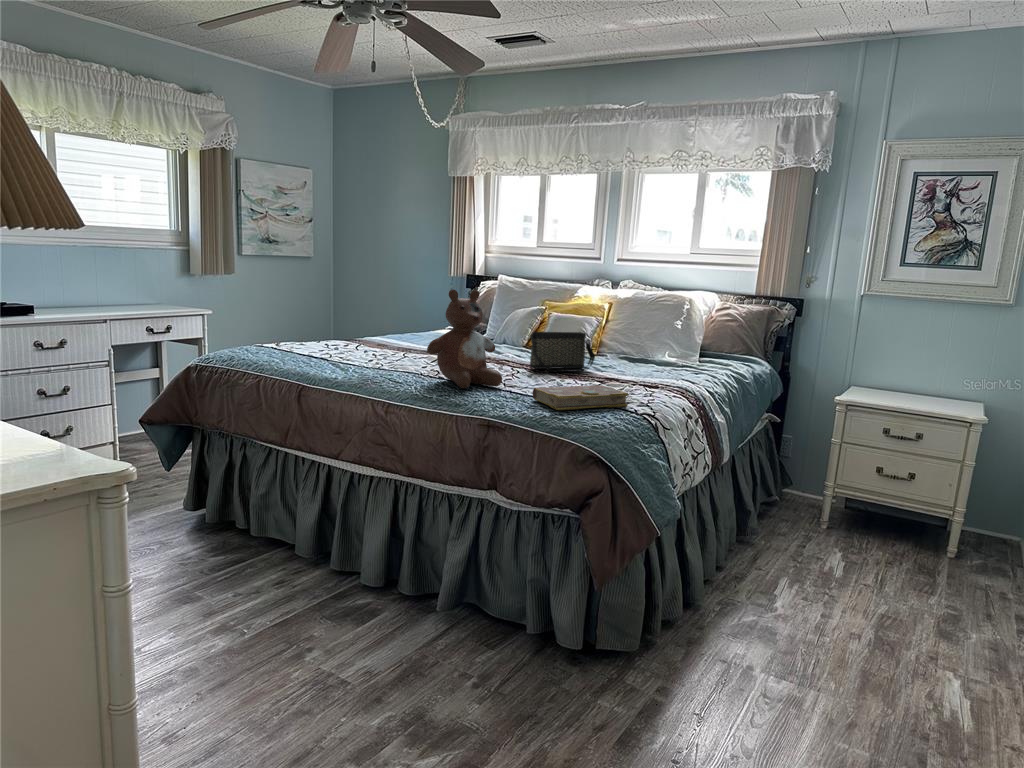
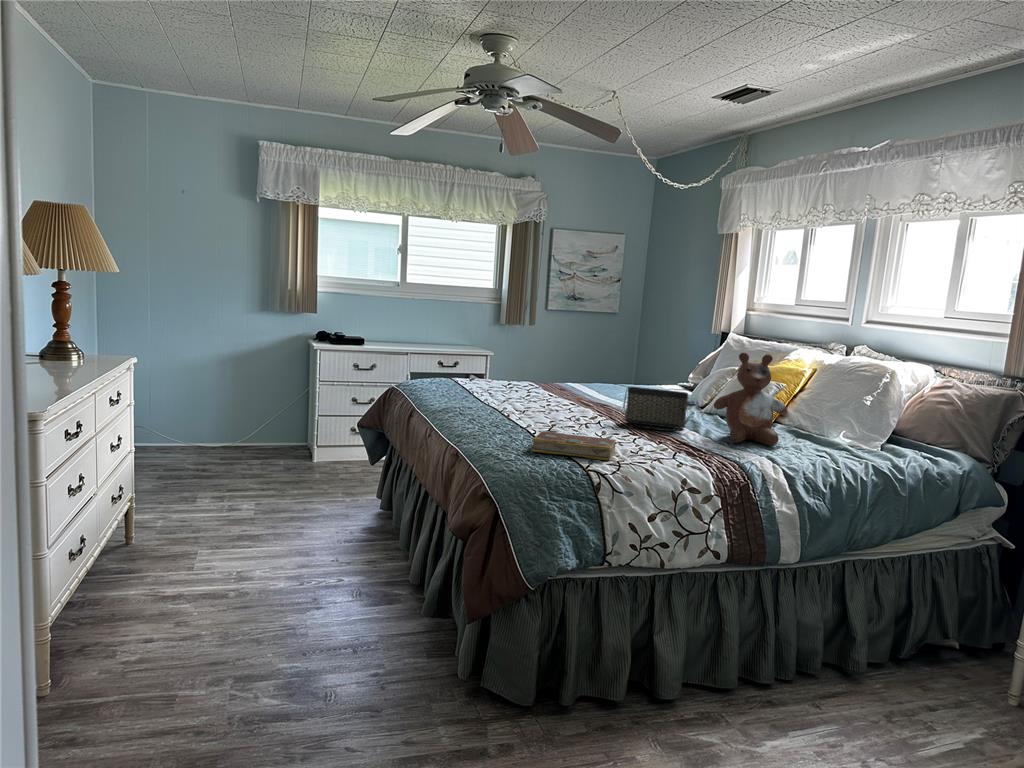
stuffed bear: present [427,289,502,388] -> present [714,353,787,446]

